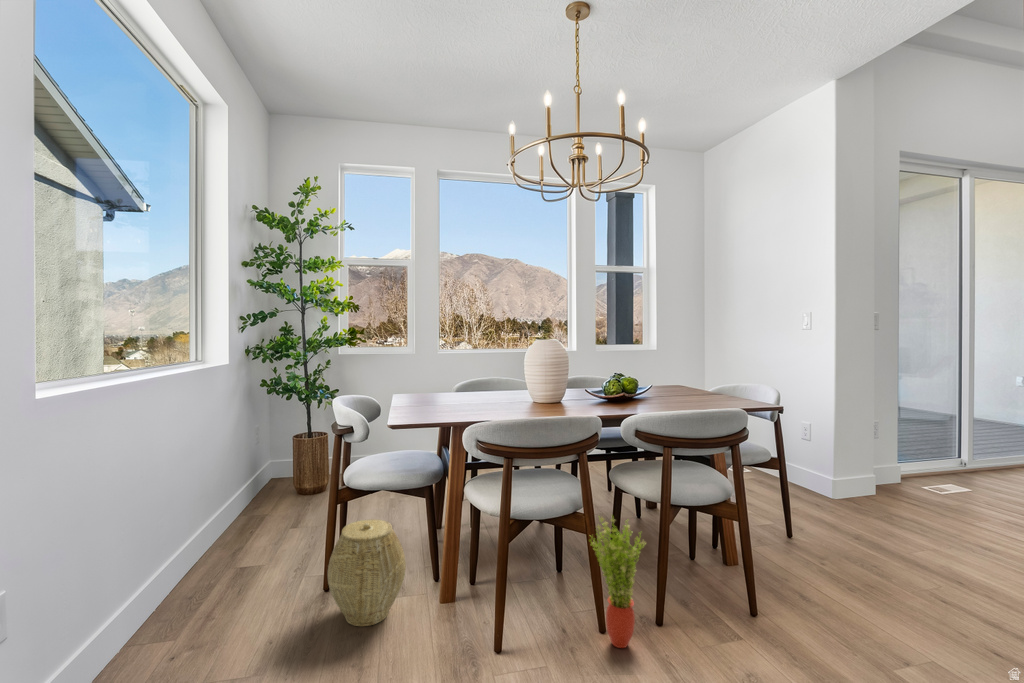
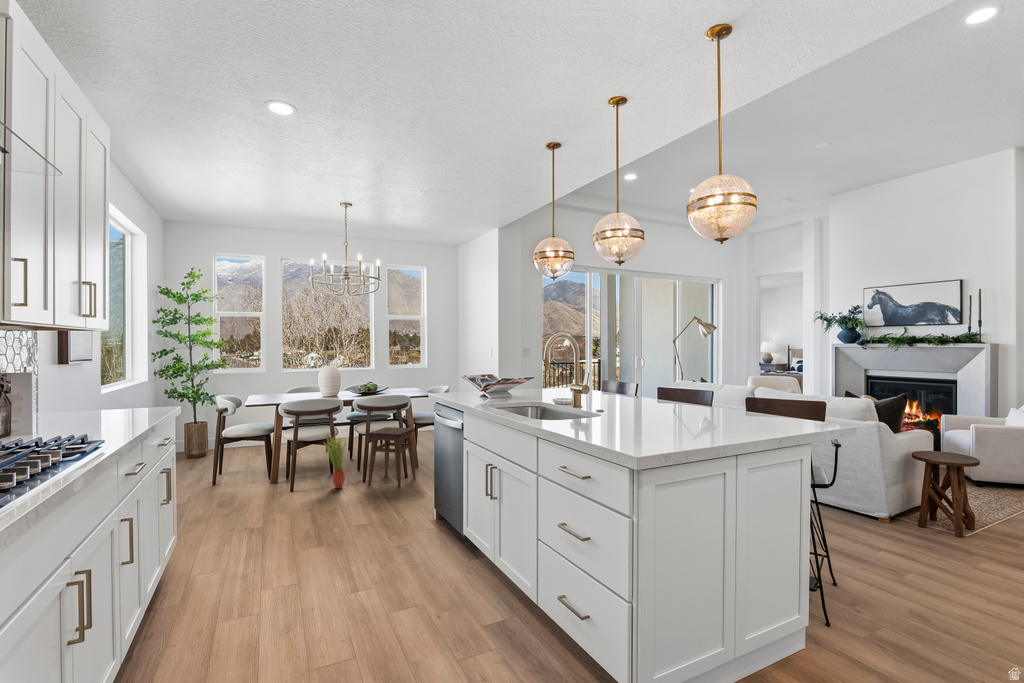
stool: none [681,490,780,661] -> present [368,427,416,487]
woven basket: present [328,519,406,626] -> none [206,448,245,492]

